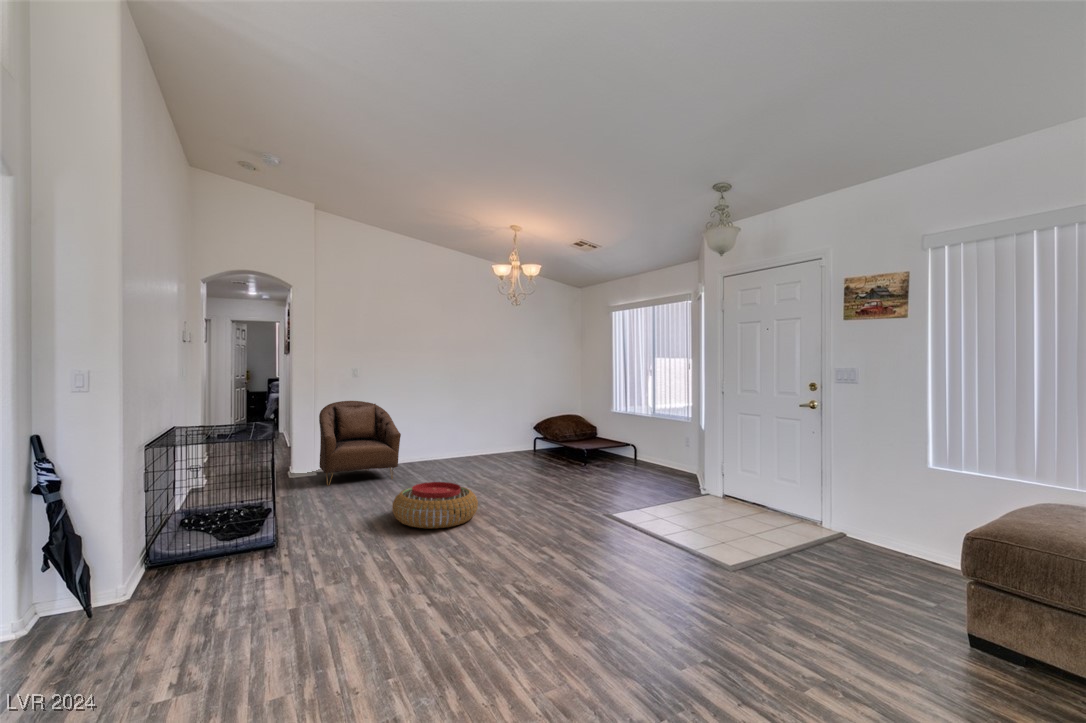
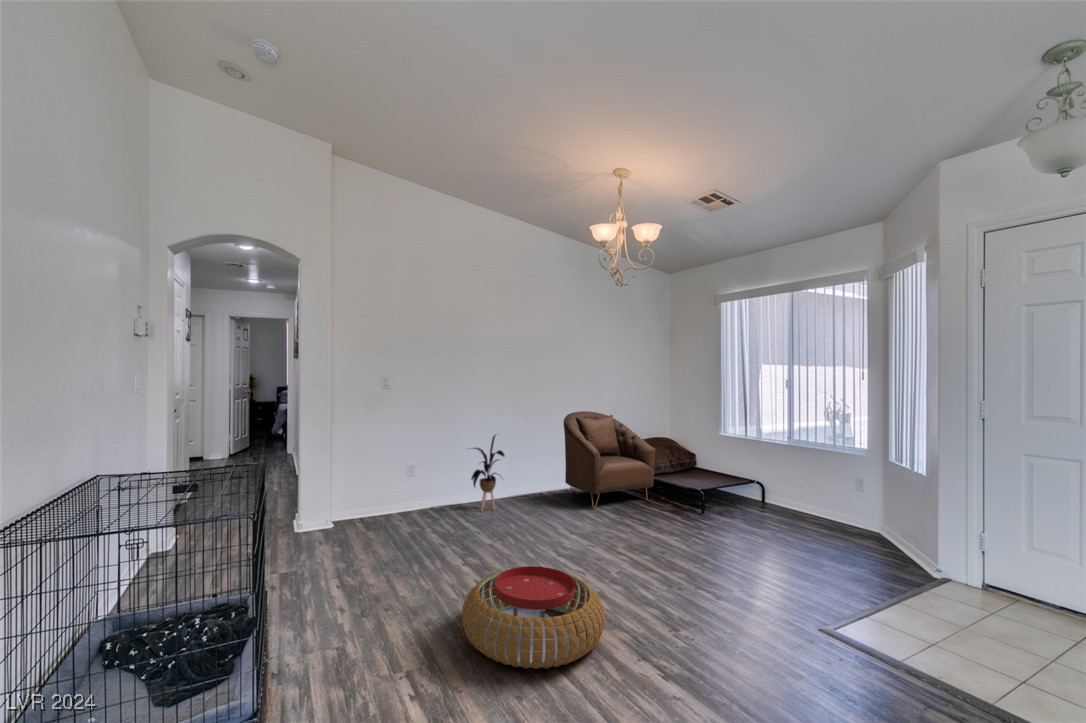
armchair: present [319,401,401,485] -> present [564,411,656,508]
house plant: none [416,410,443,466] -> present [471,435,505,511]

